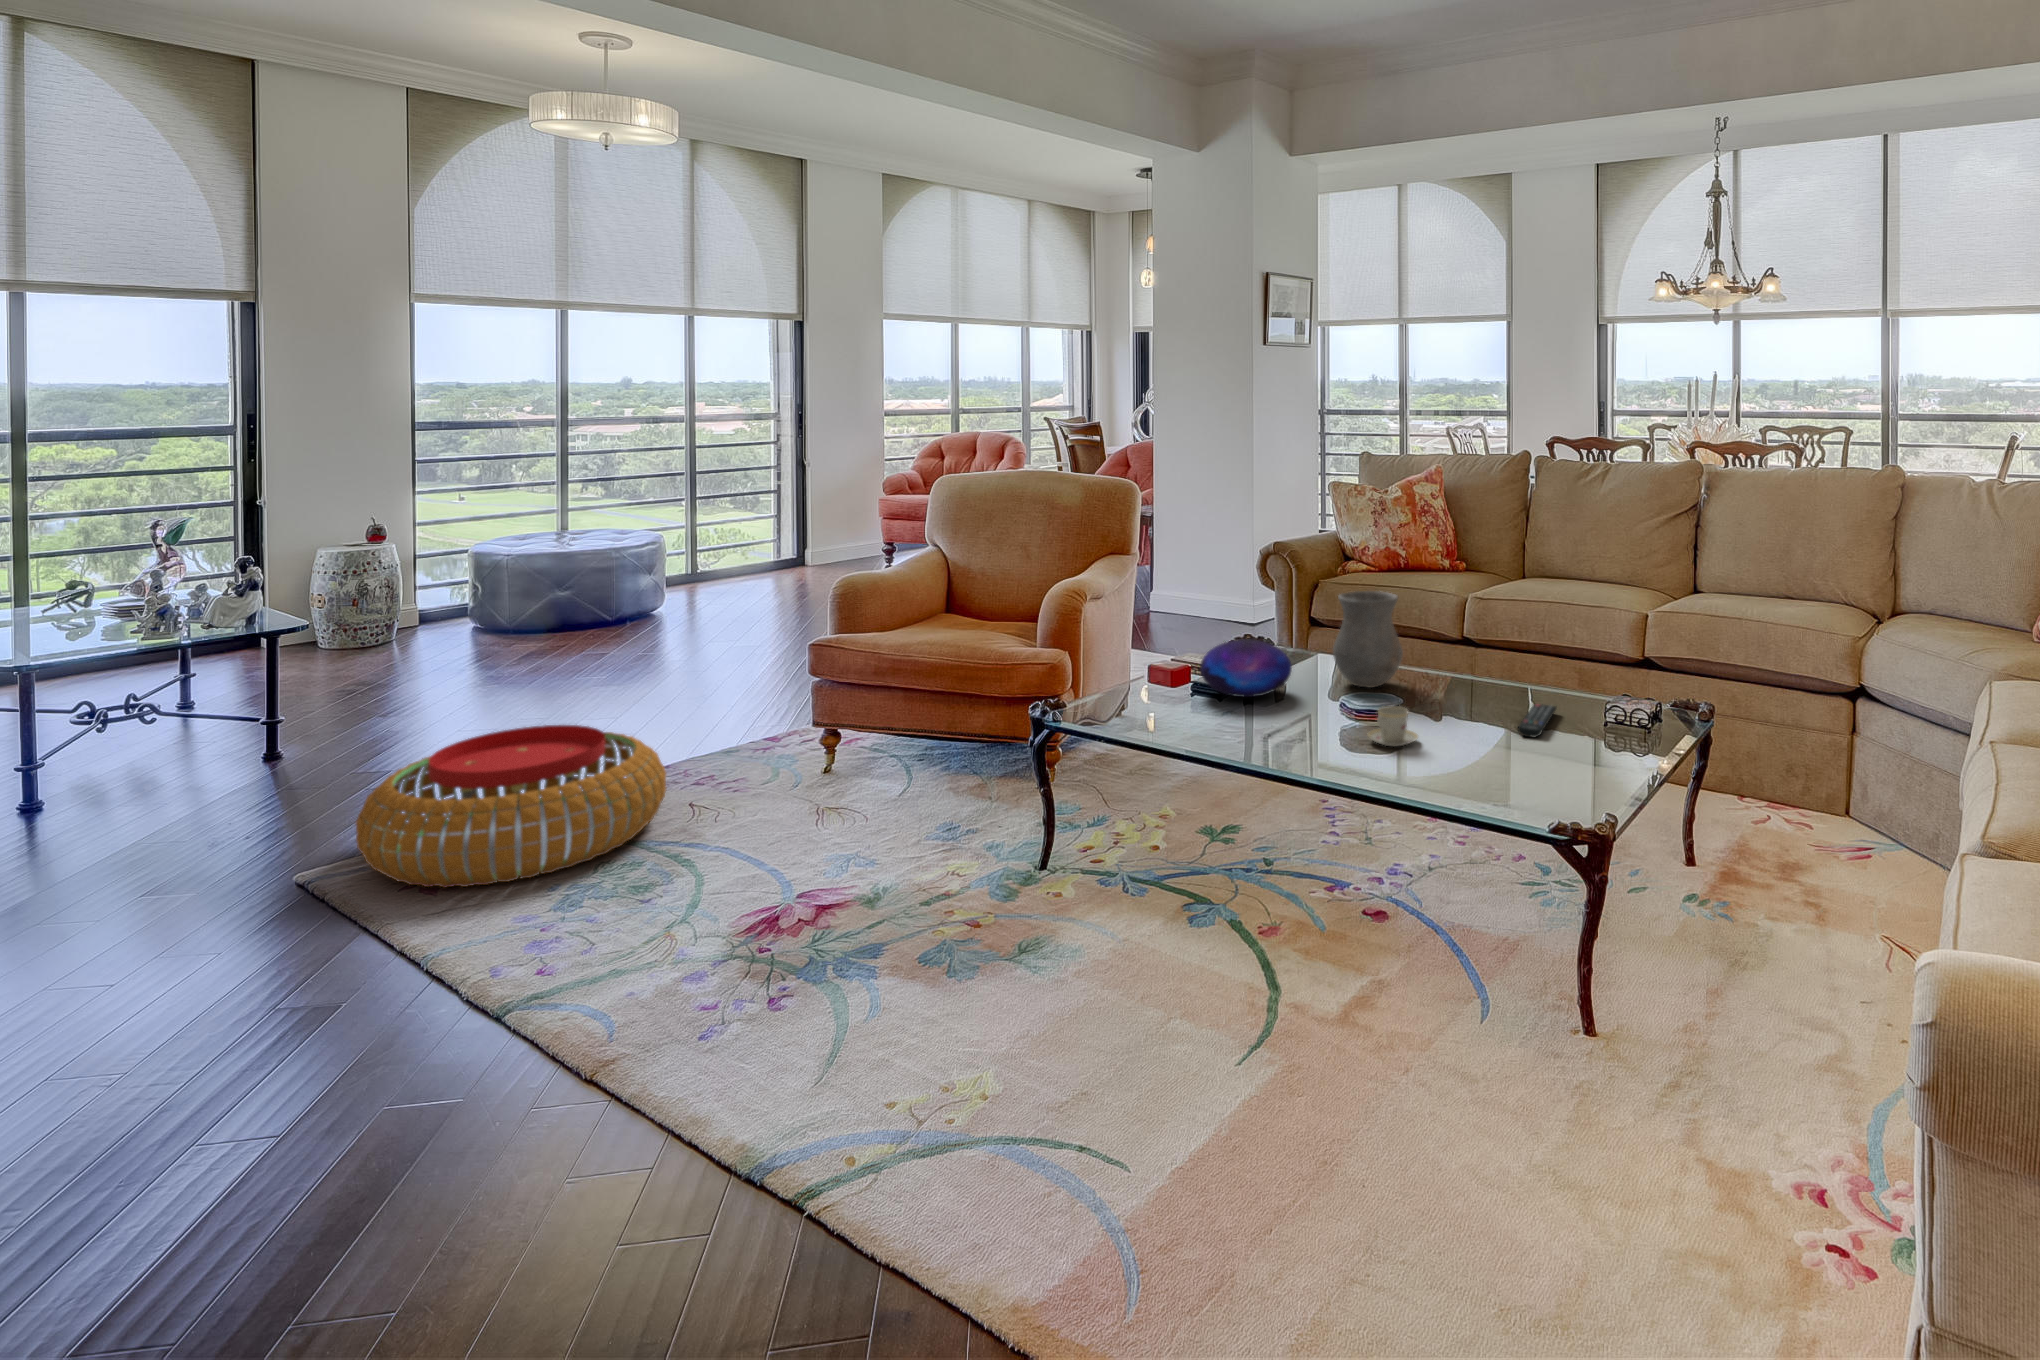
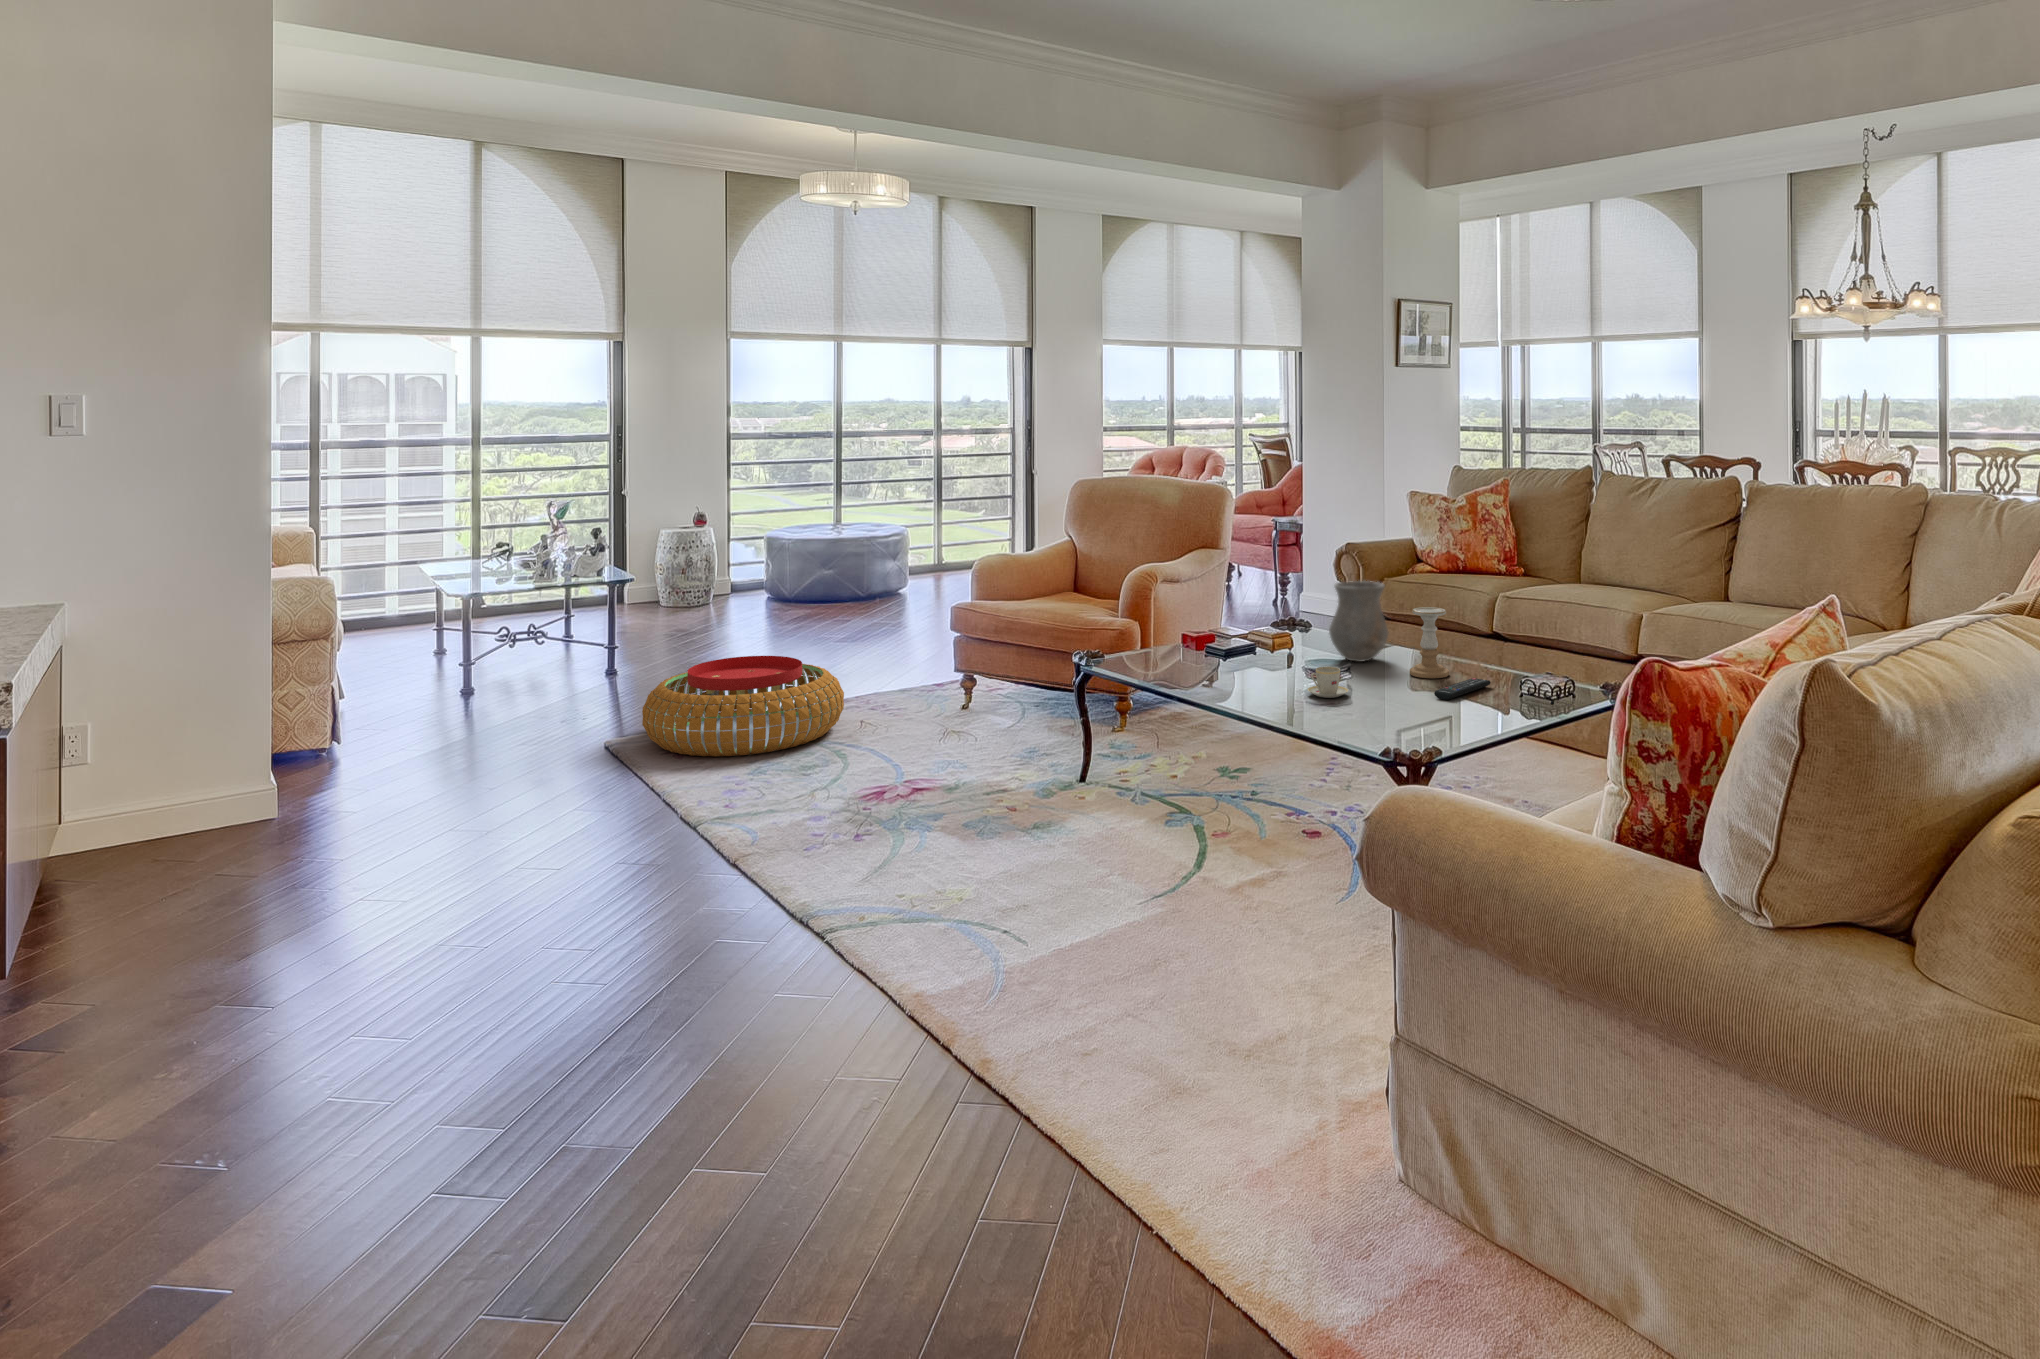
candle holder: none [1446,621,1493,706] -> present [1409,607,1449,678]
decorative orb: present [1200,639,1292,697] -> none [1214,615,1290,661]

